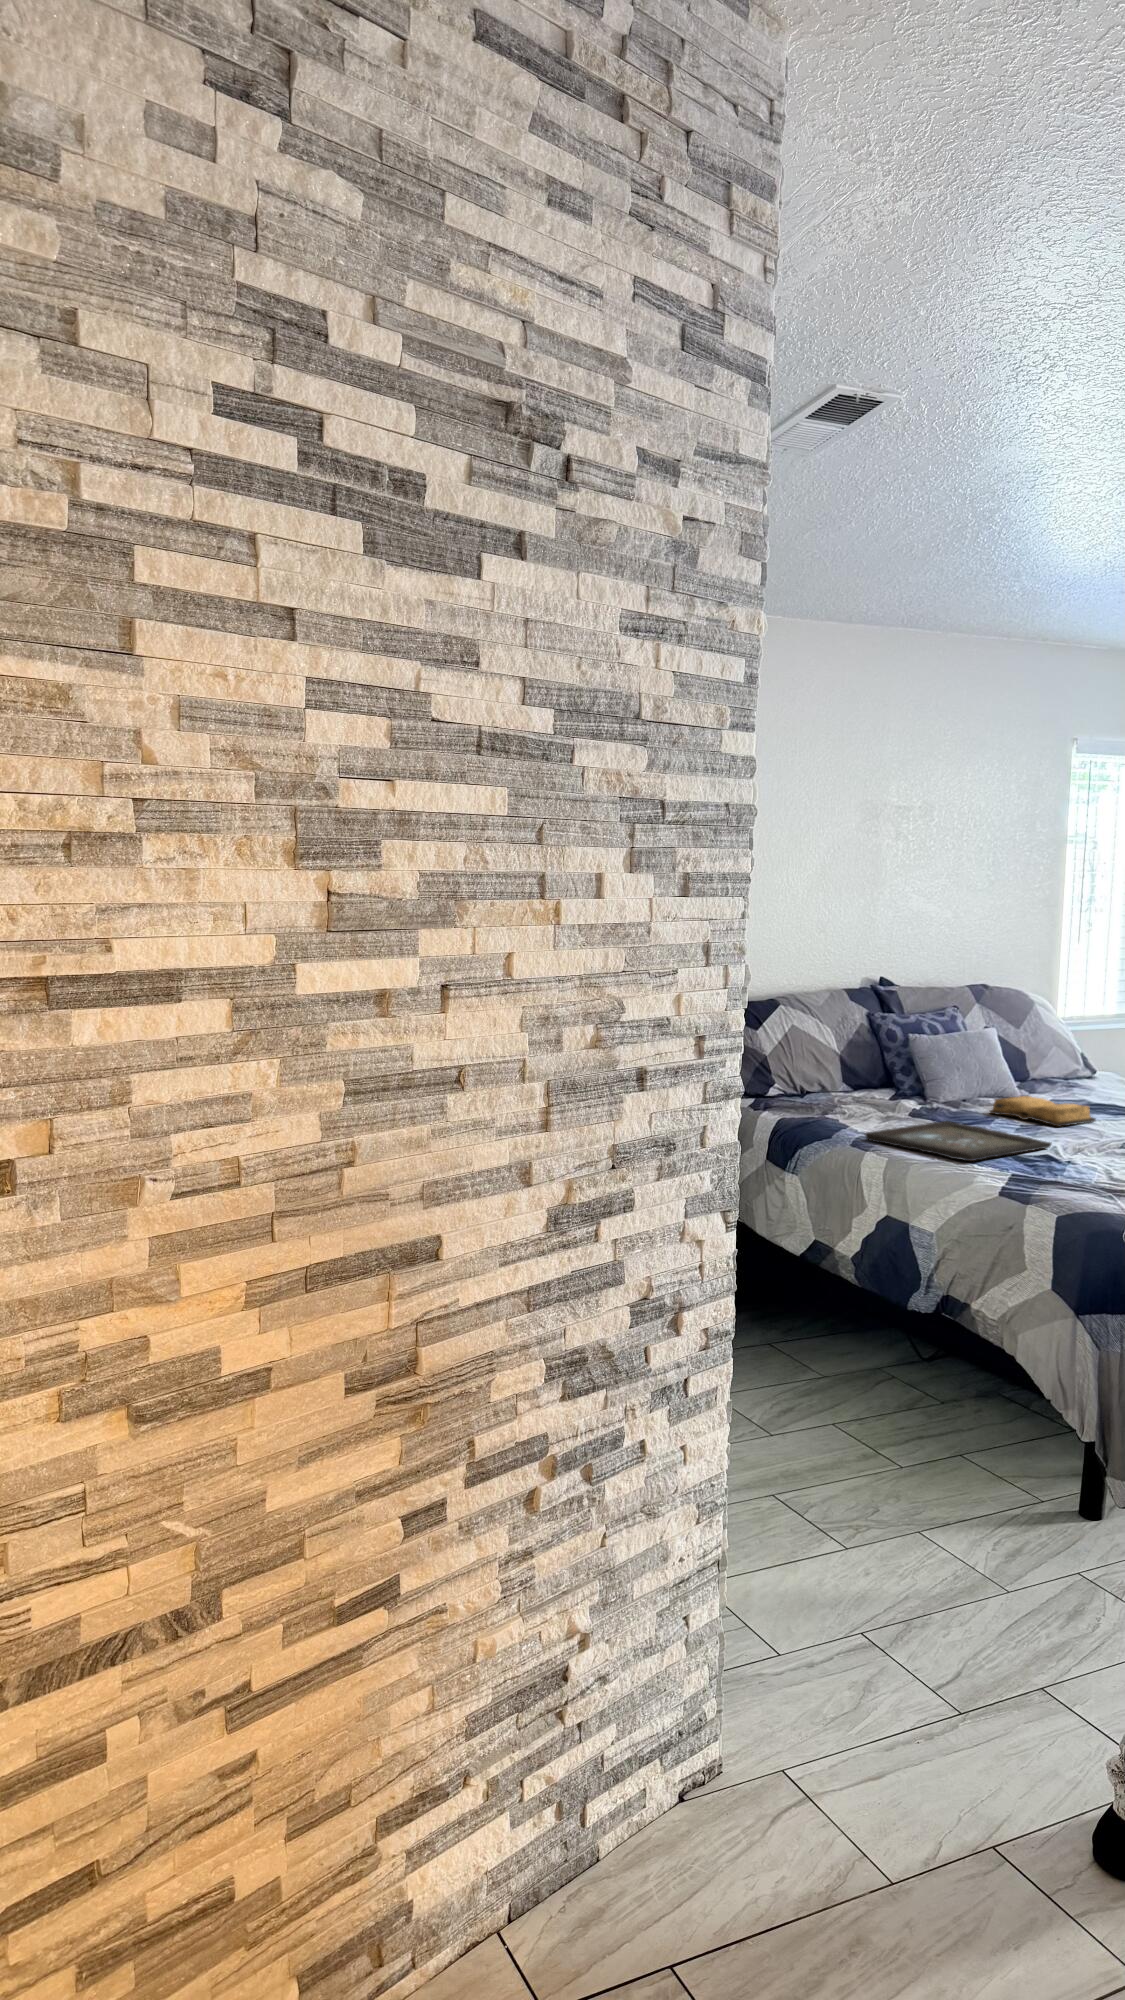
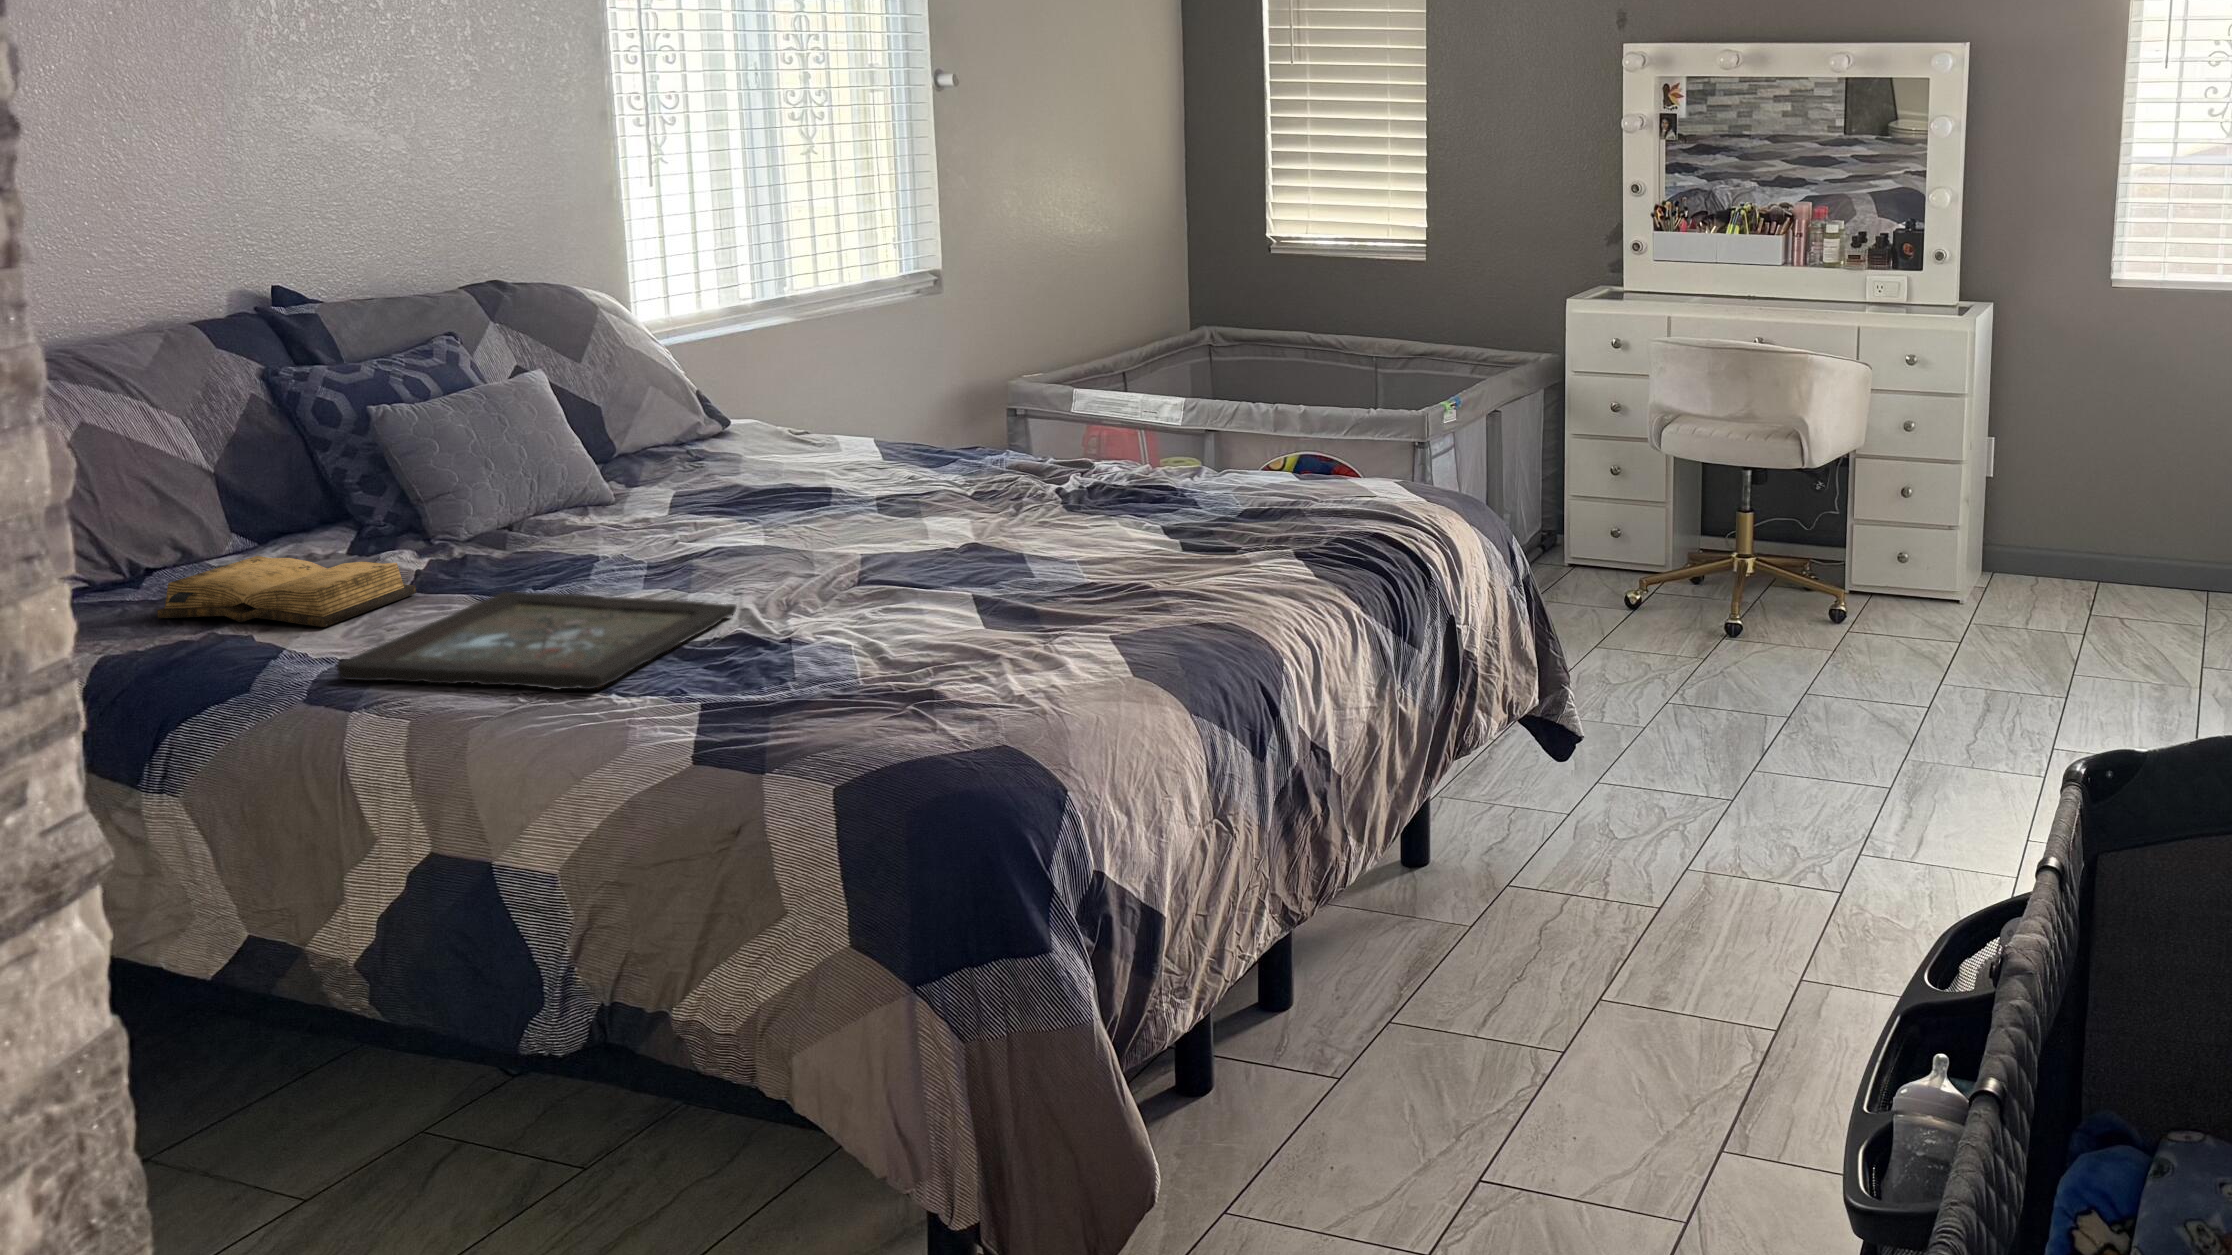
diary: present [989,1096,1095,1127] -> present [157,556,416,627]

